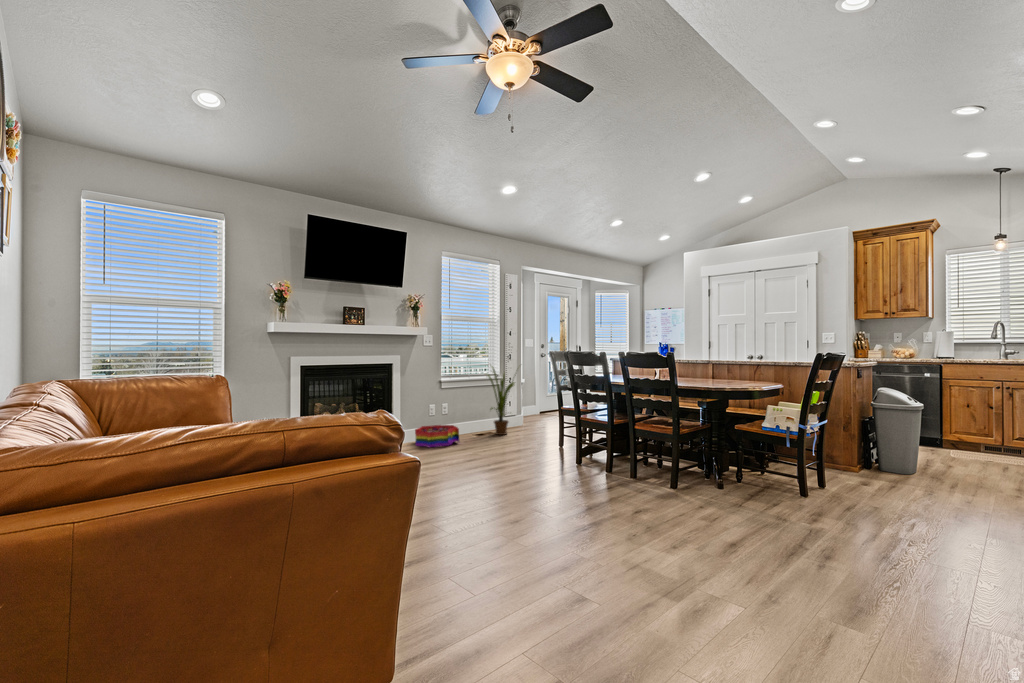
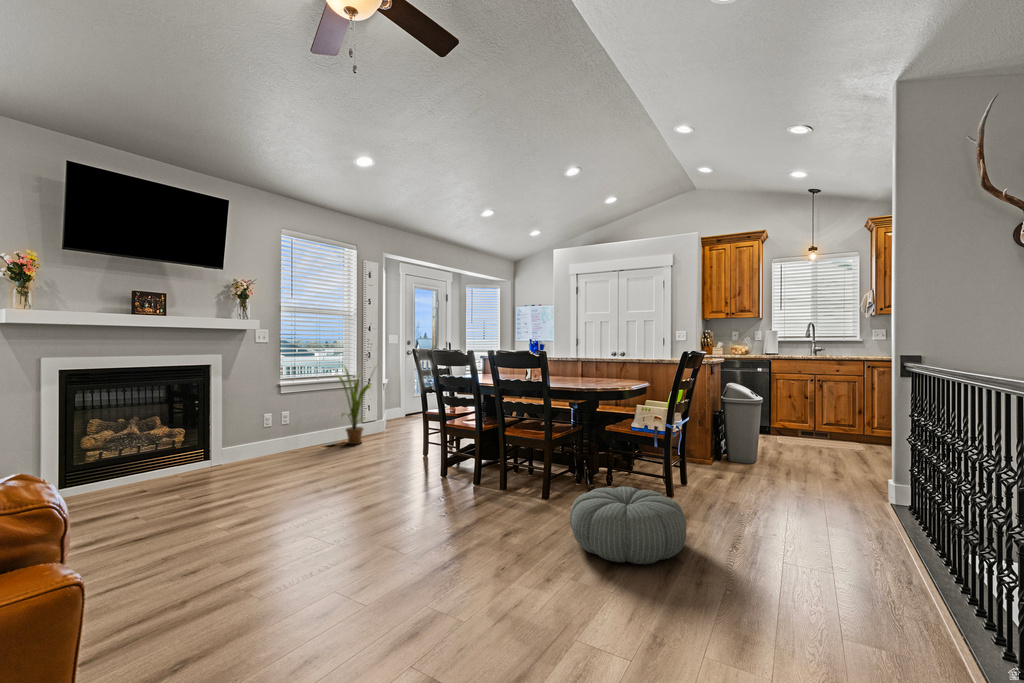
storage bin: present [415,425,459,447] -> none [243,437,301,466]
pouf: none [694,478,811,547] -> present [570,486,686,564]

